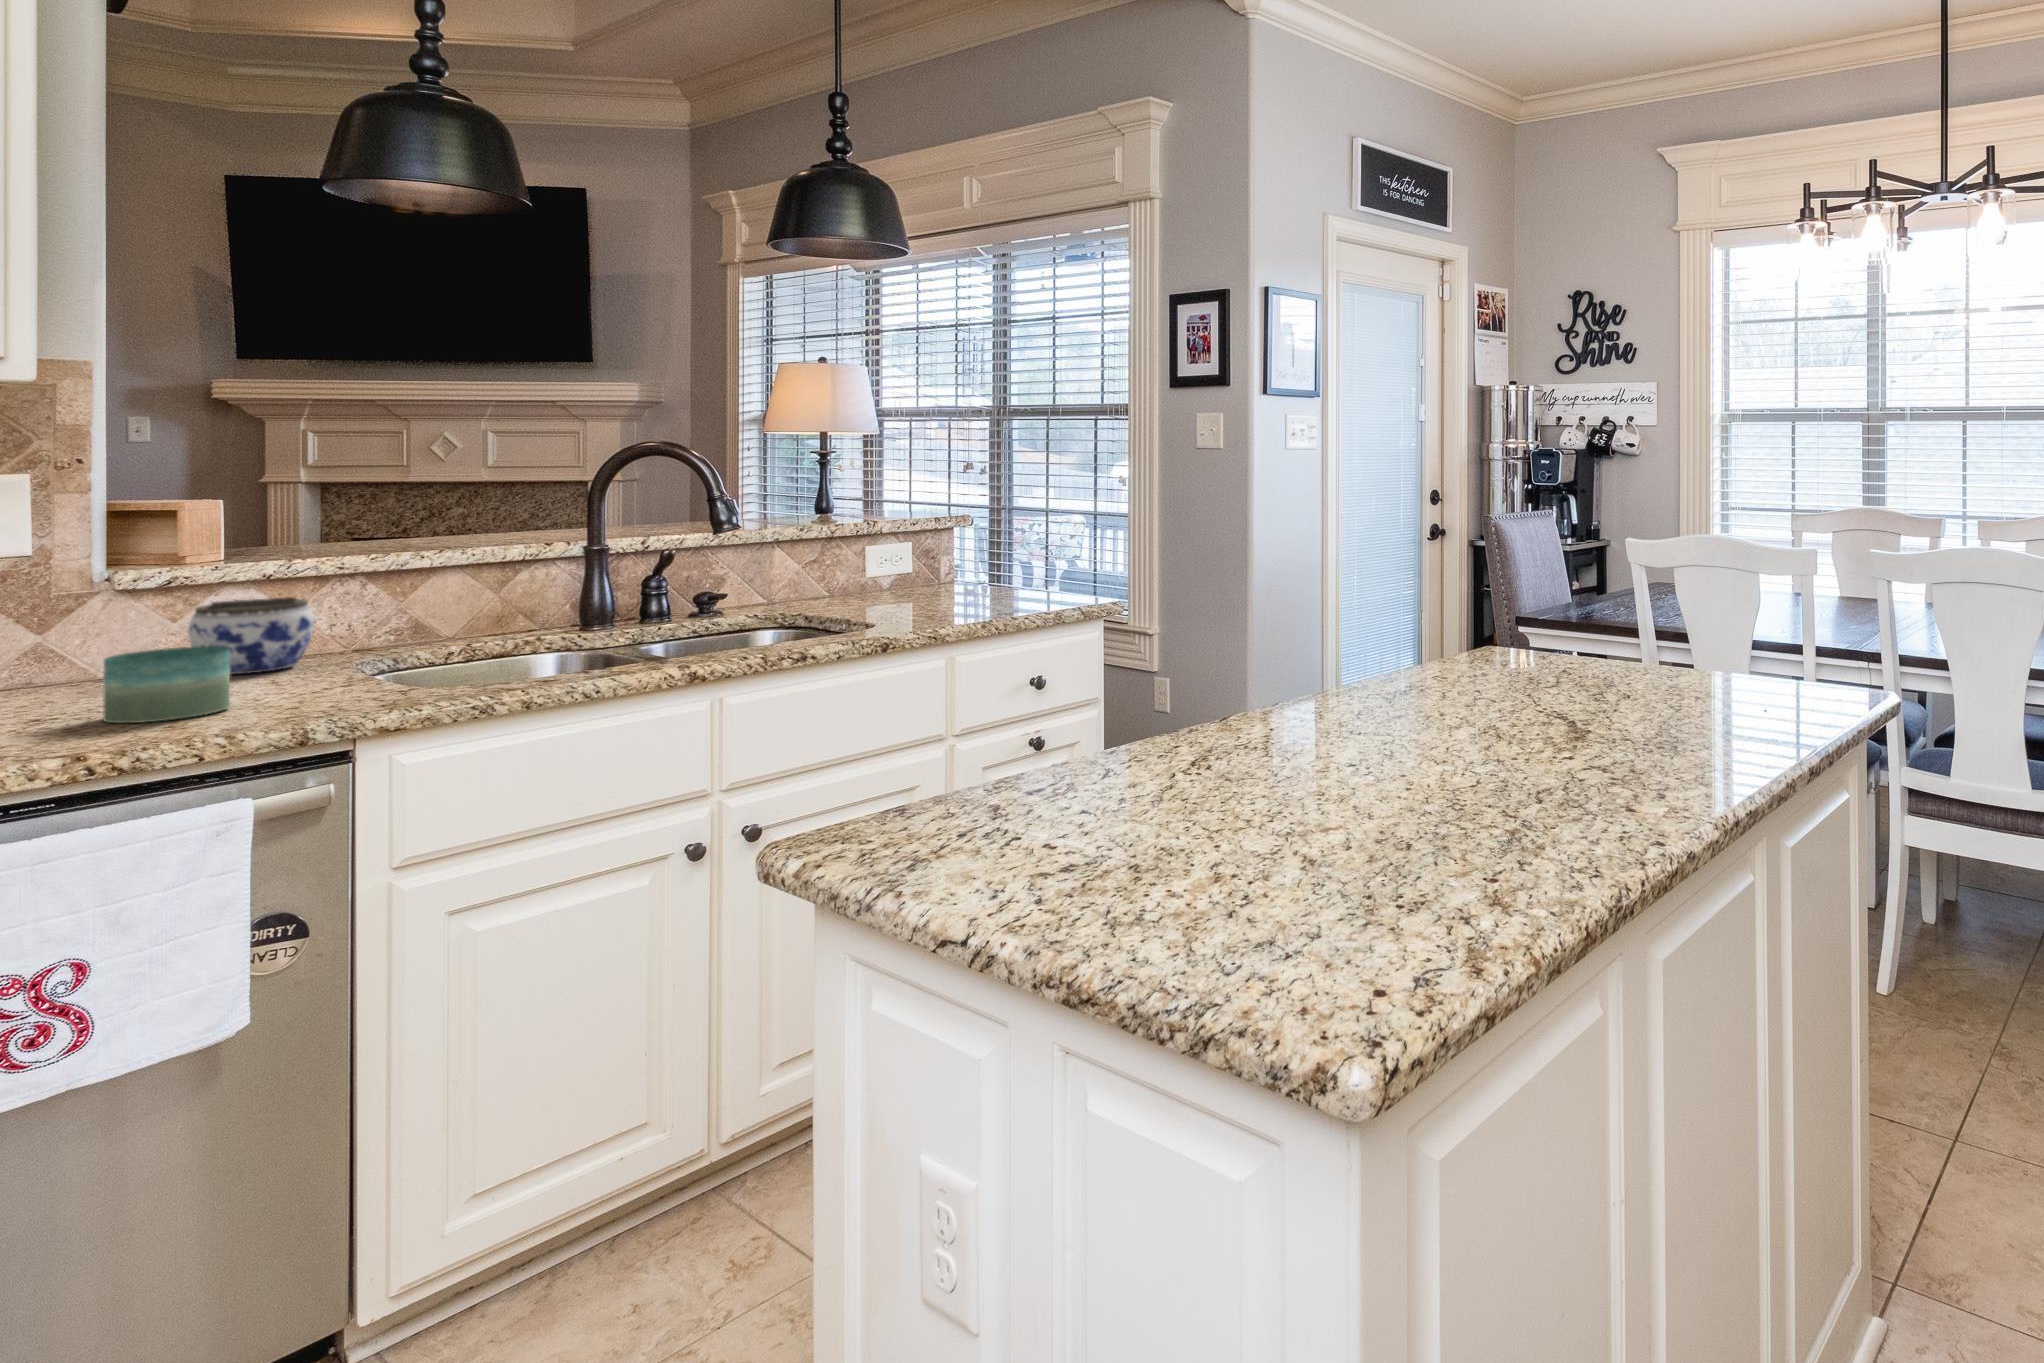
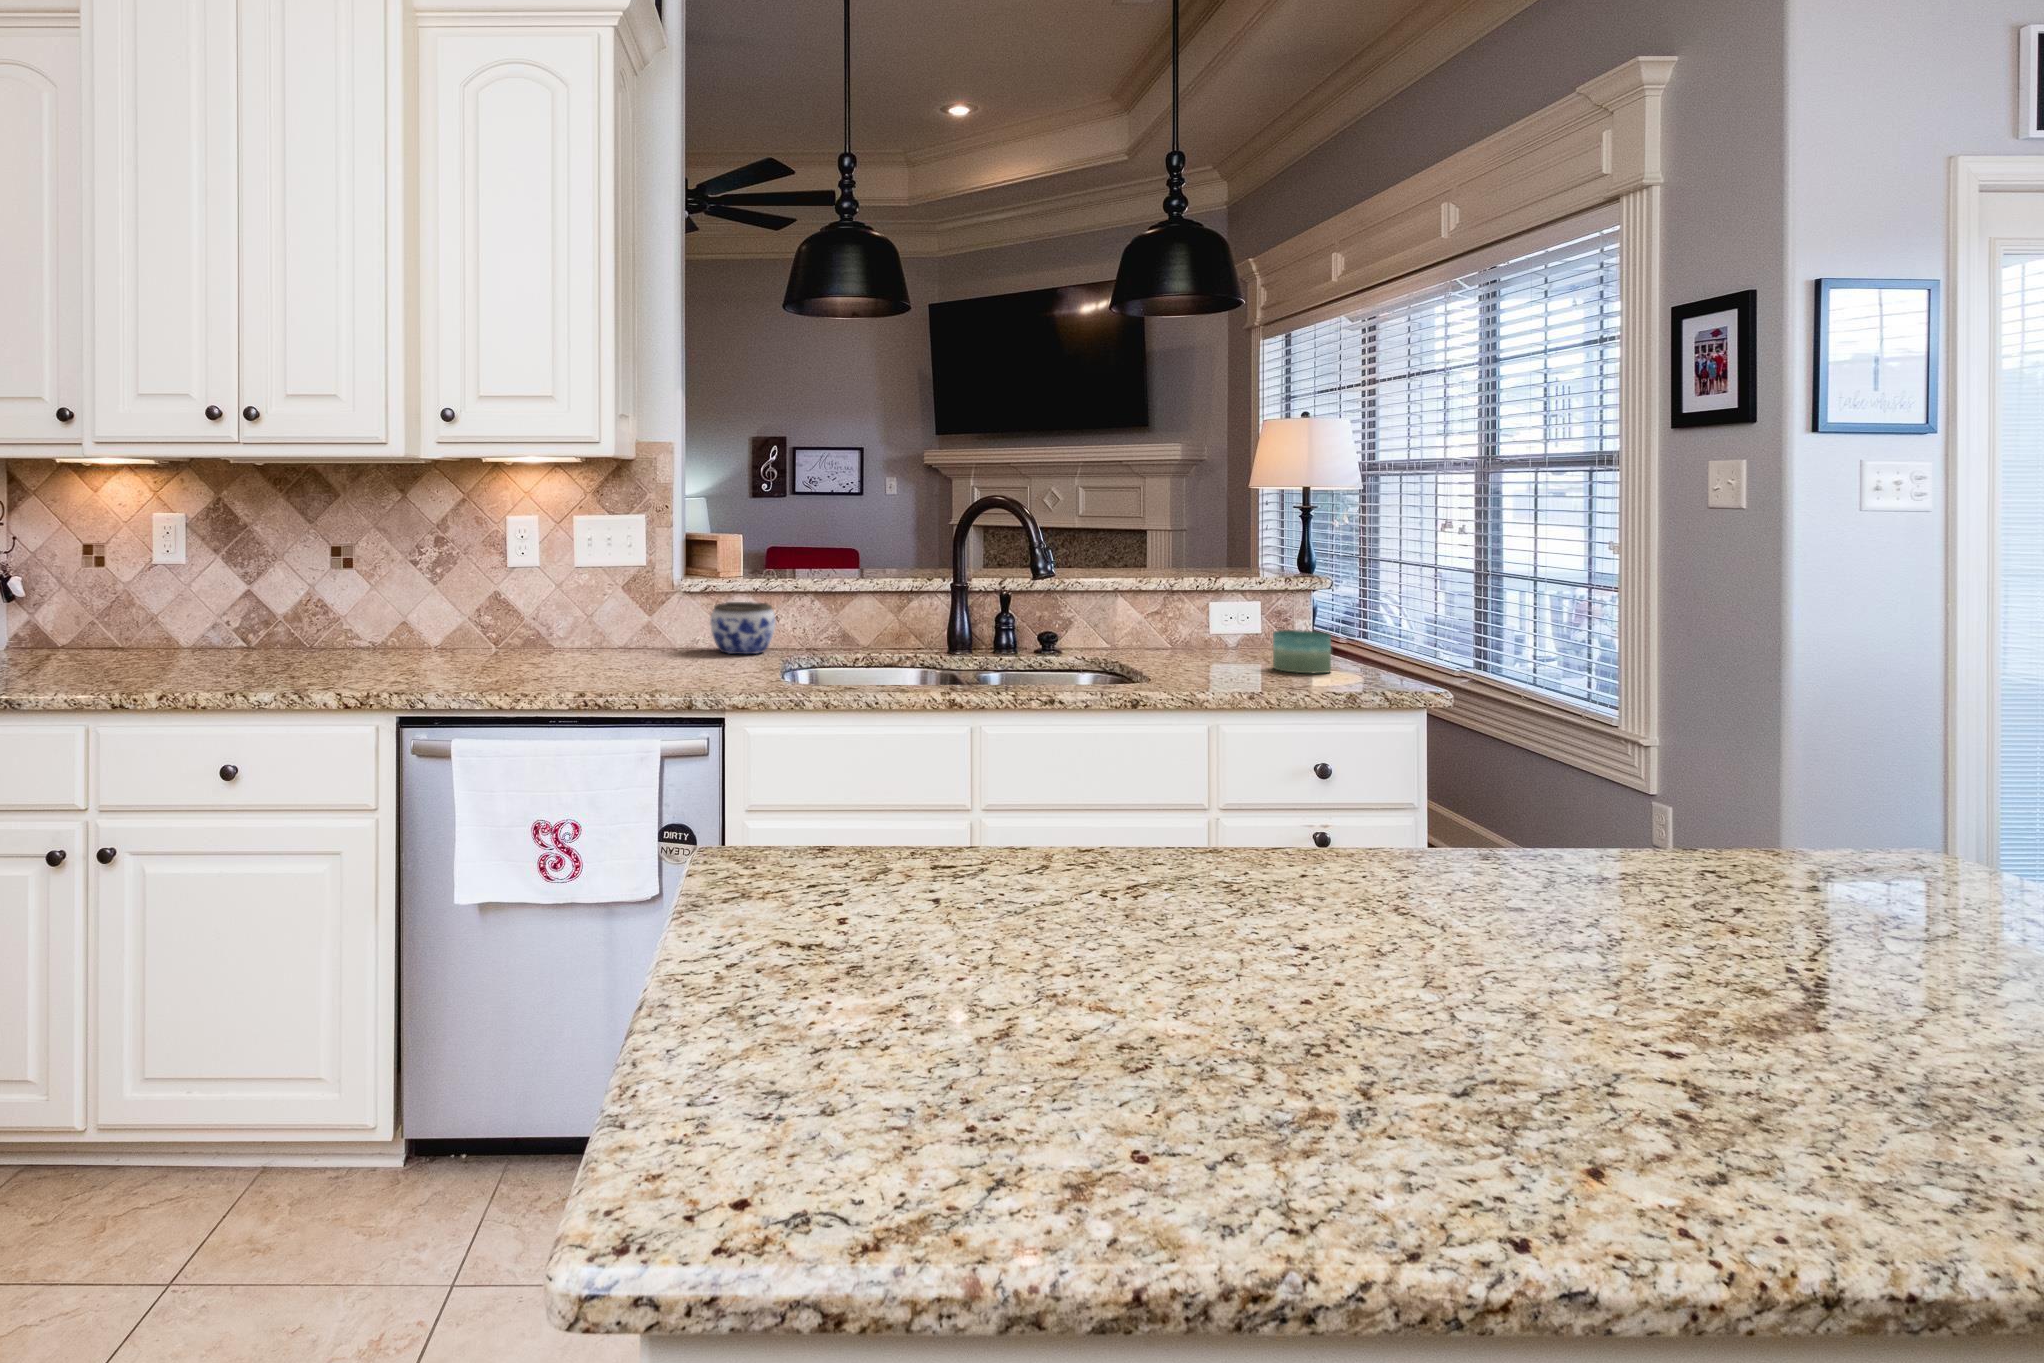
candle: present [103,646,230,723] -> present [1273,630,1331,673]

